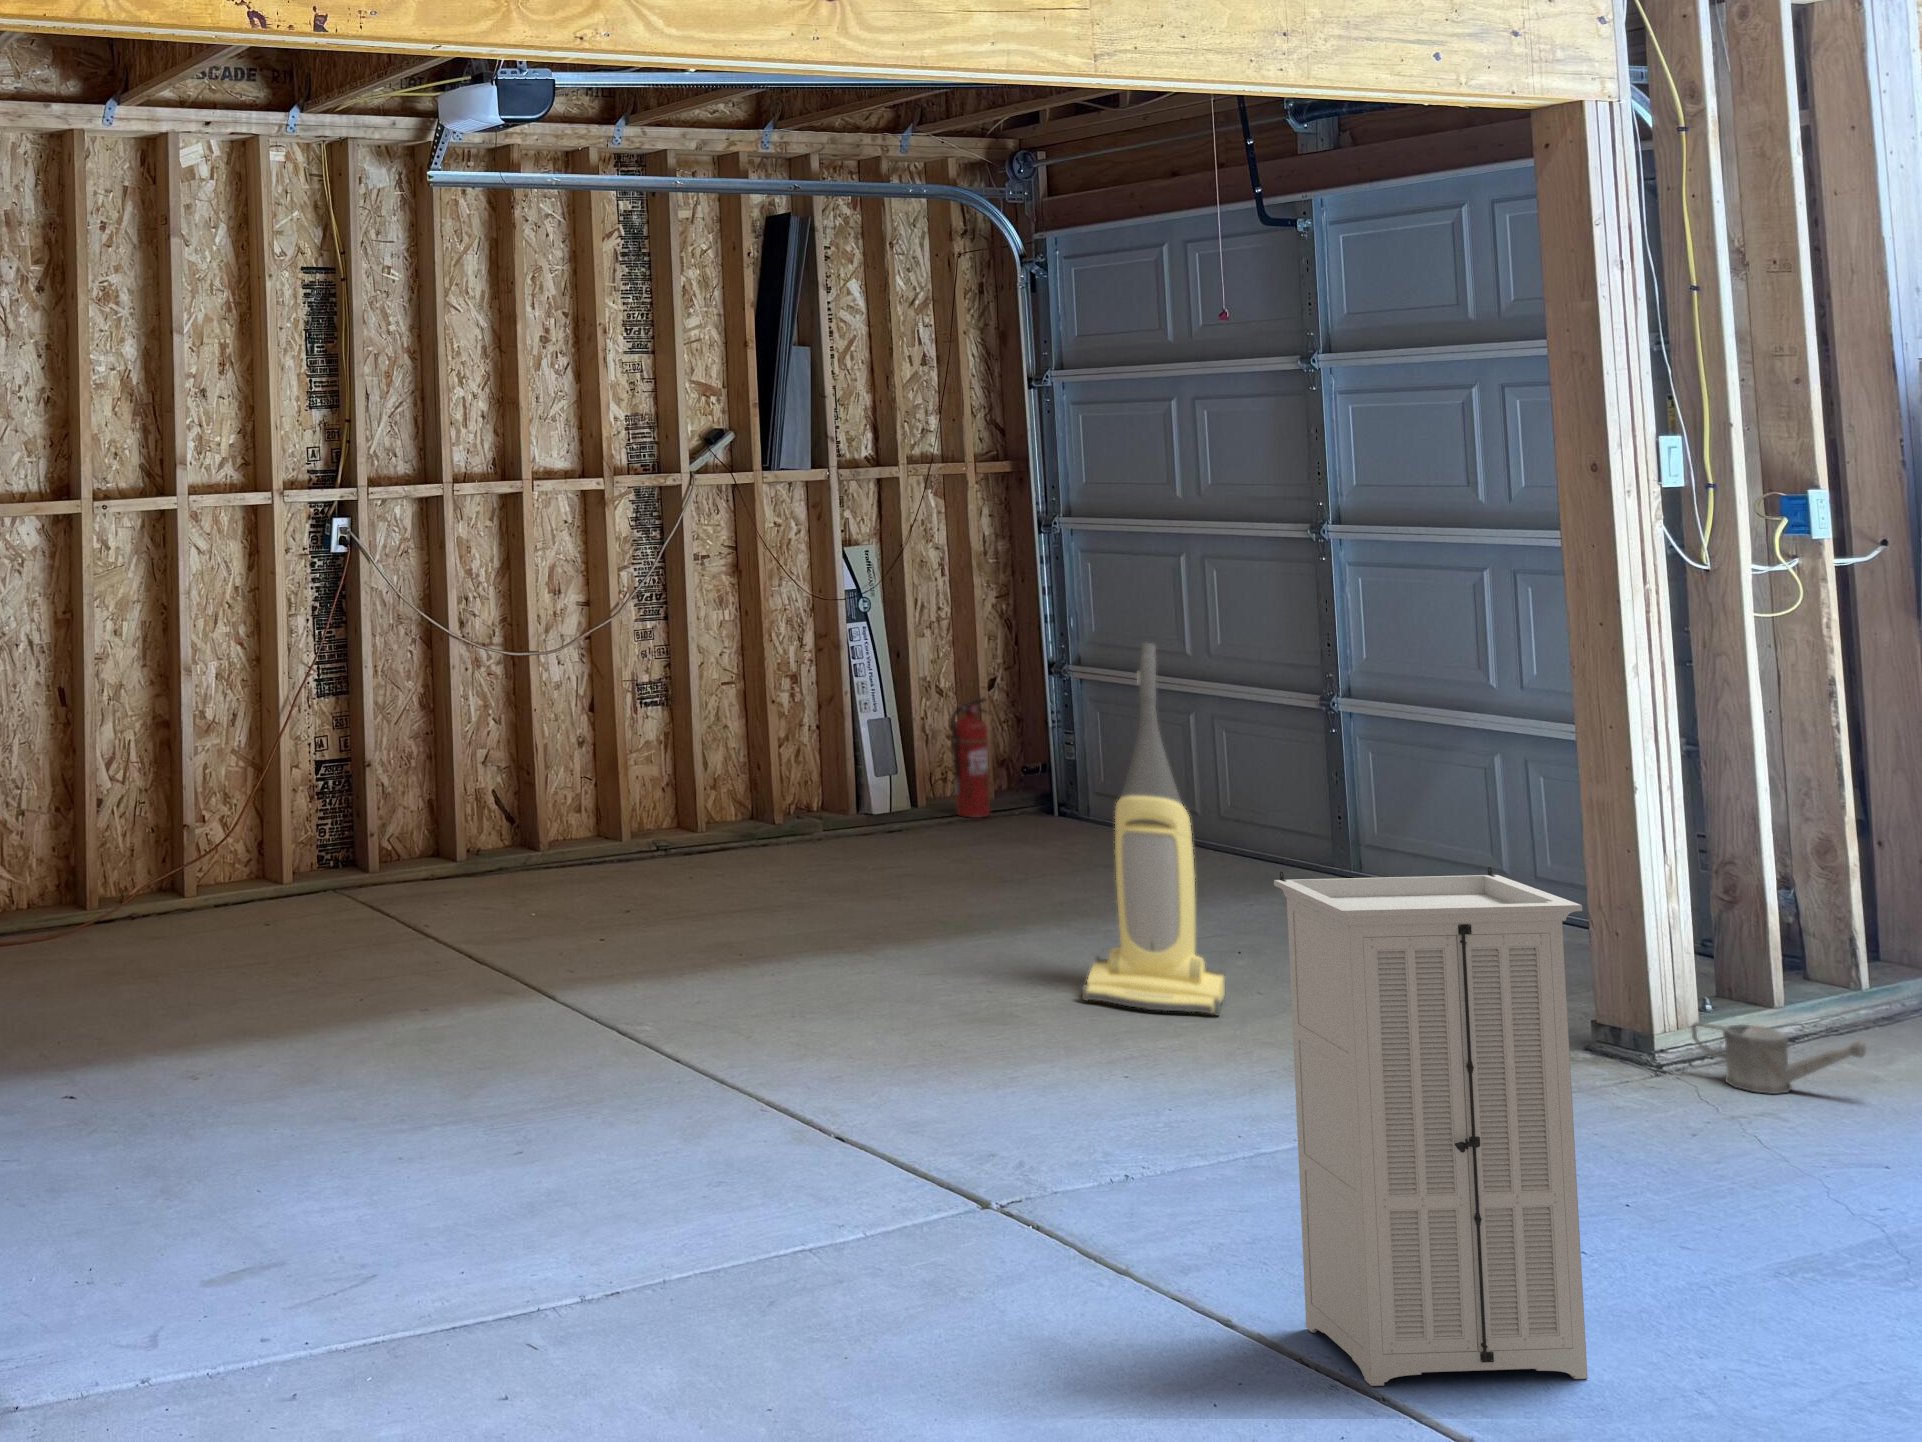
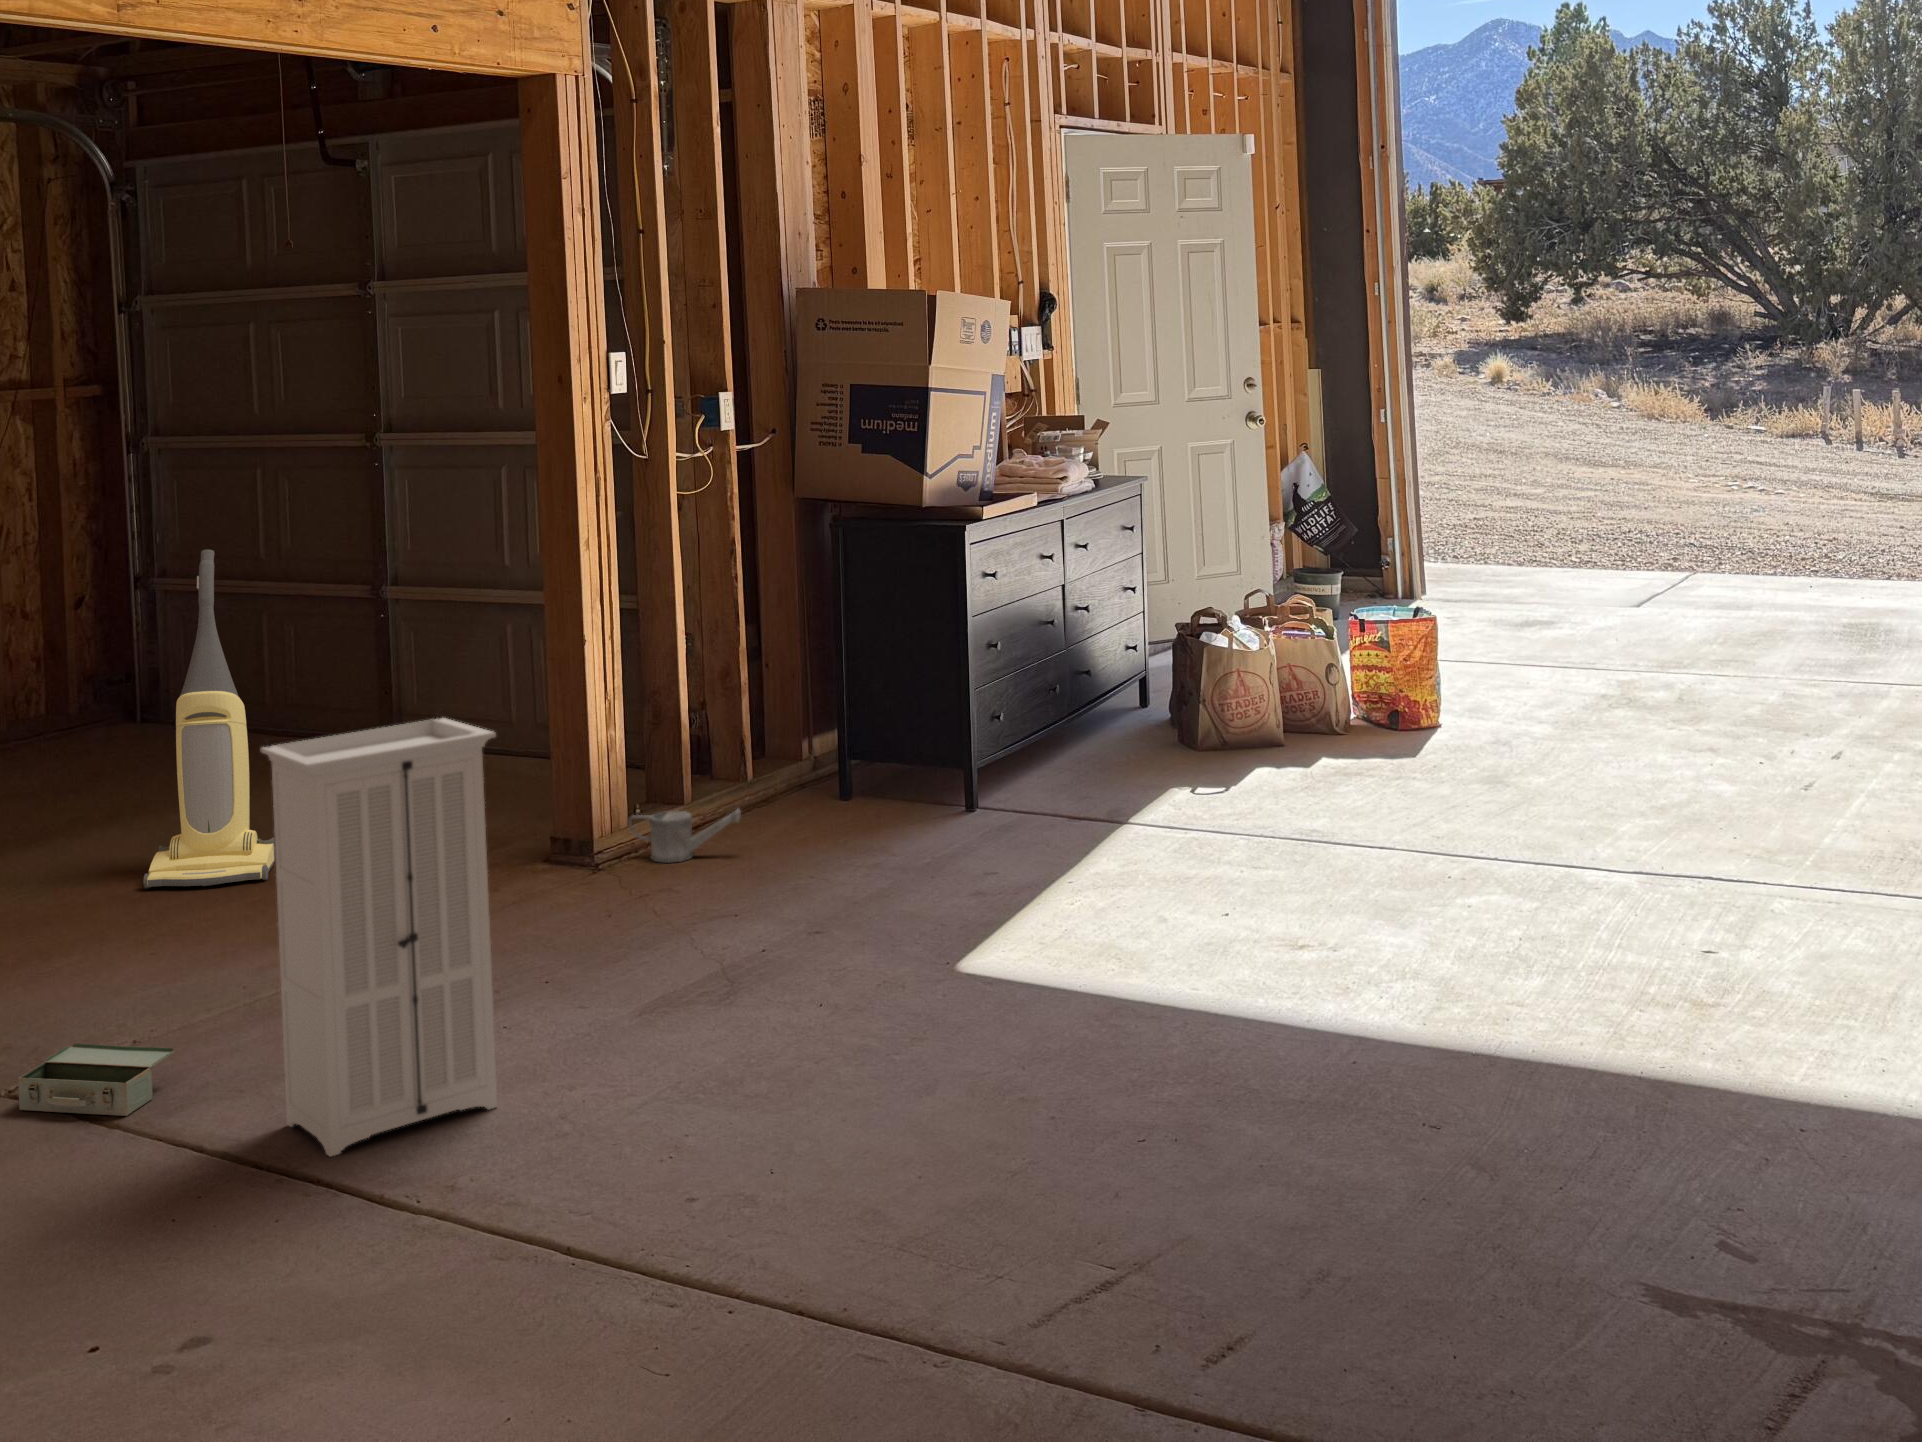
fire extinguisher: present [951,698,990,818] -> none [45,616,86,735]
toolbox: none [993,1168,1161,1266] -> present [18,1044,175,1116]

